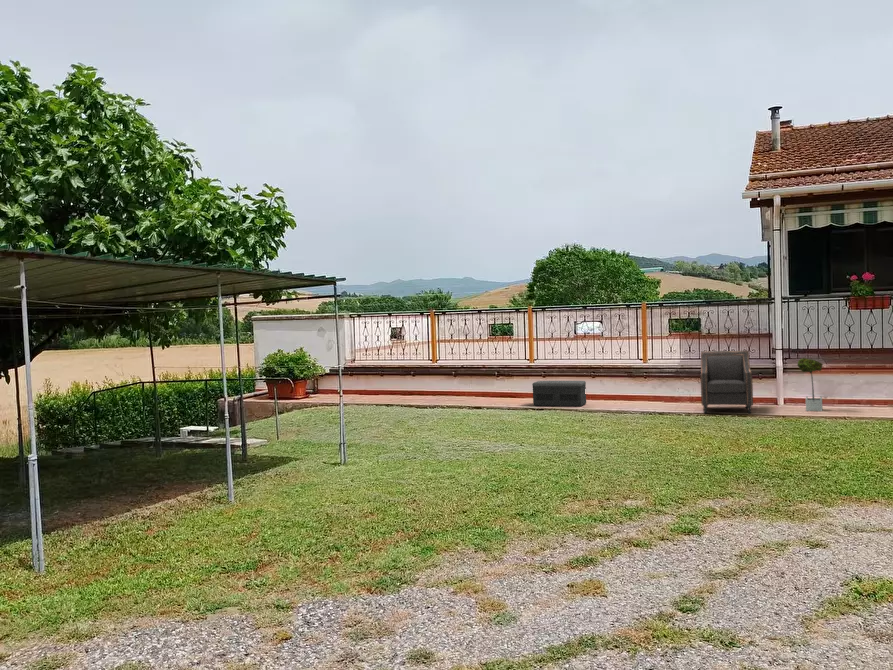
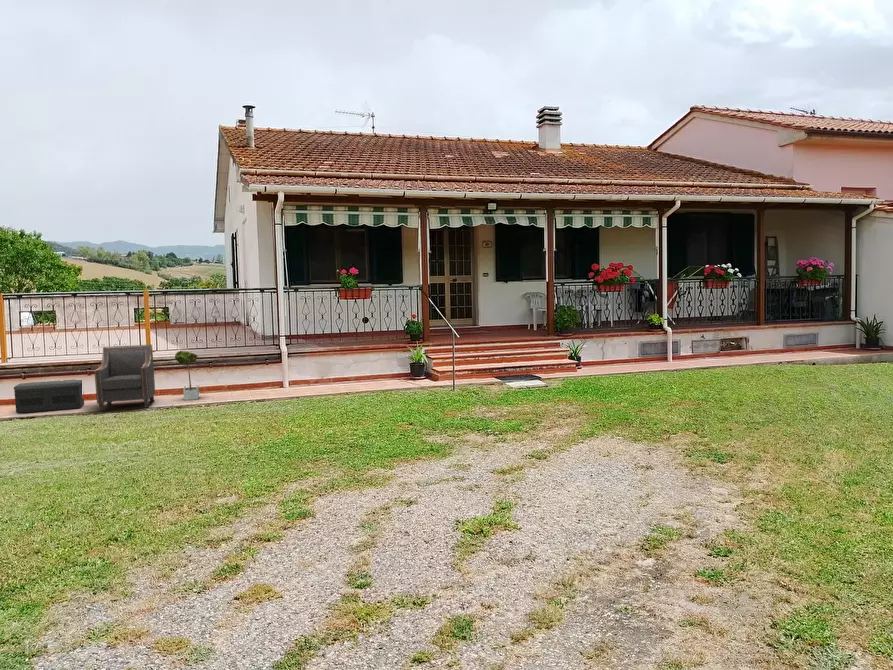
chair: present [701,350,753,413] -> present [95,344,155,411]
potted tree: present [798,358,823,411] -> present [175,351,199,400]

